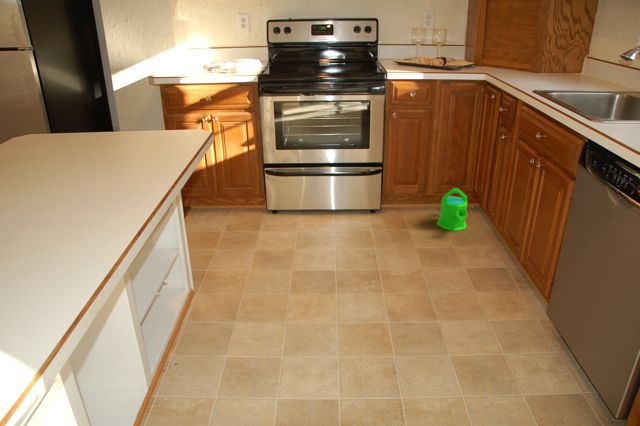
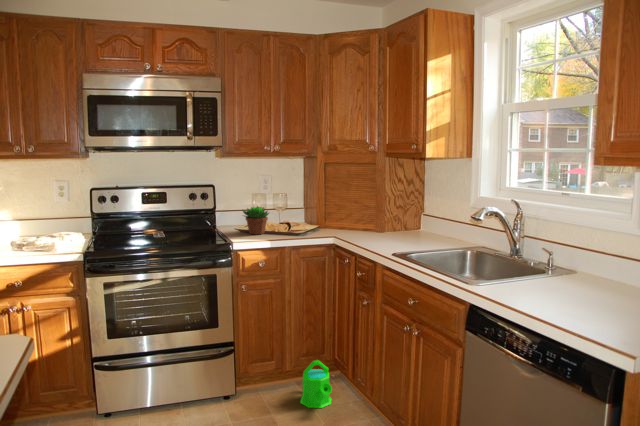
succulent plant: none [399,37,427,67] -> present [242,206,269,235]

